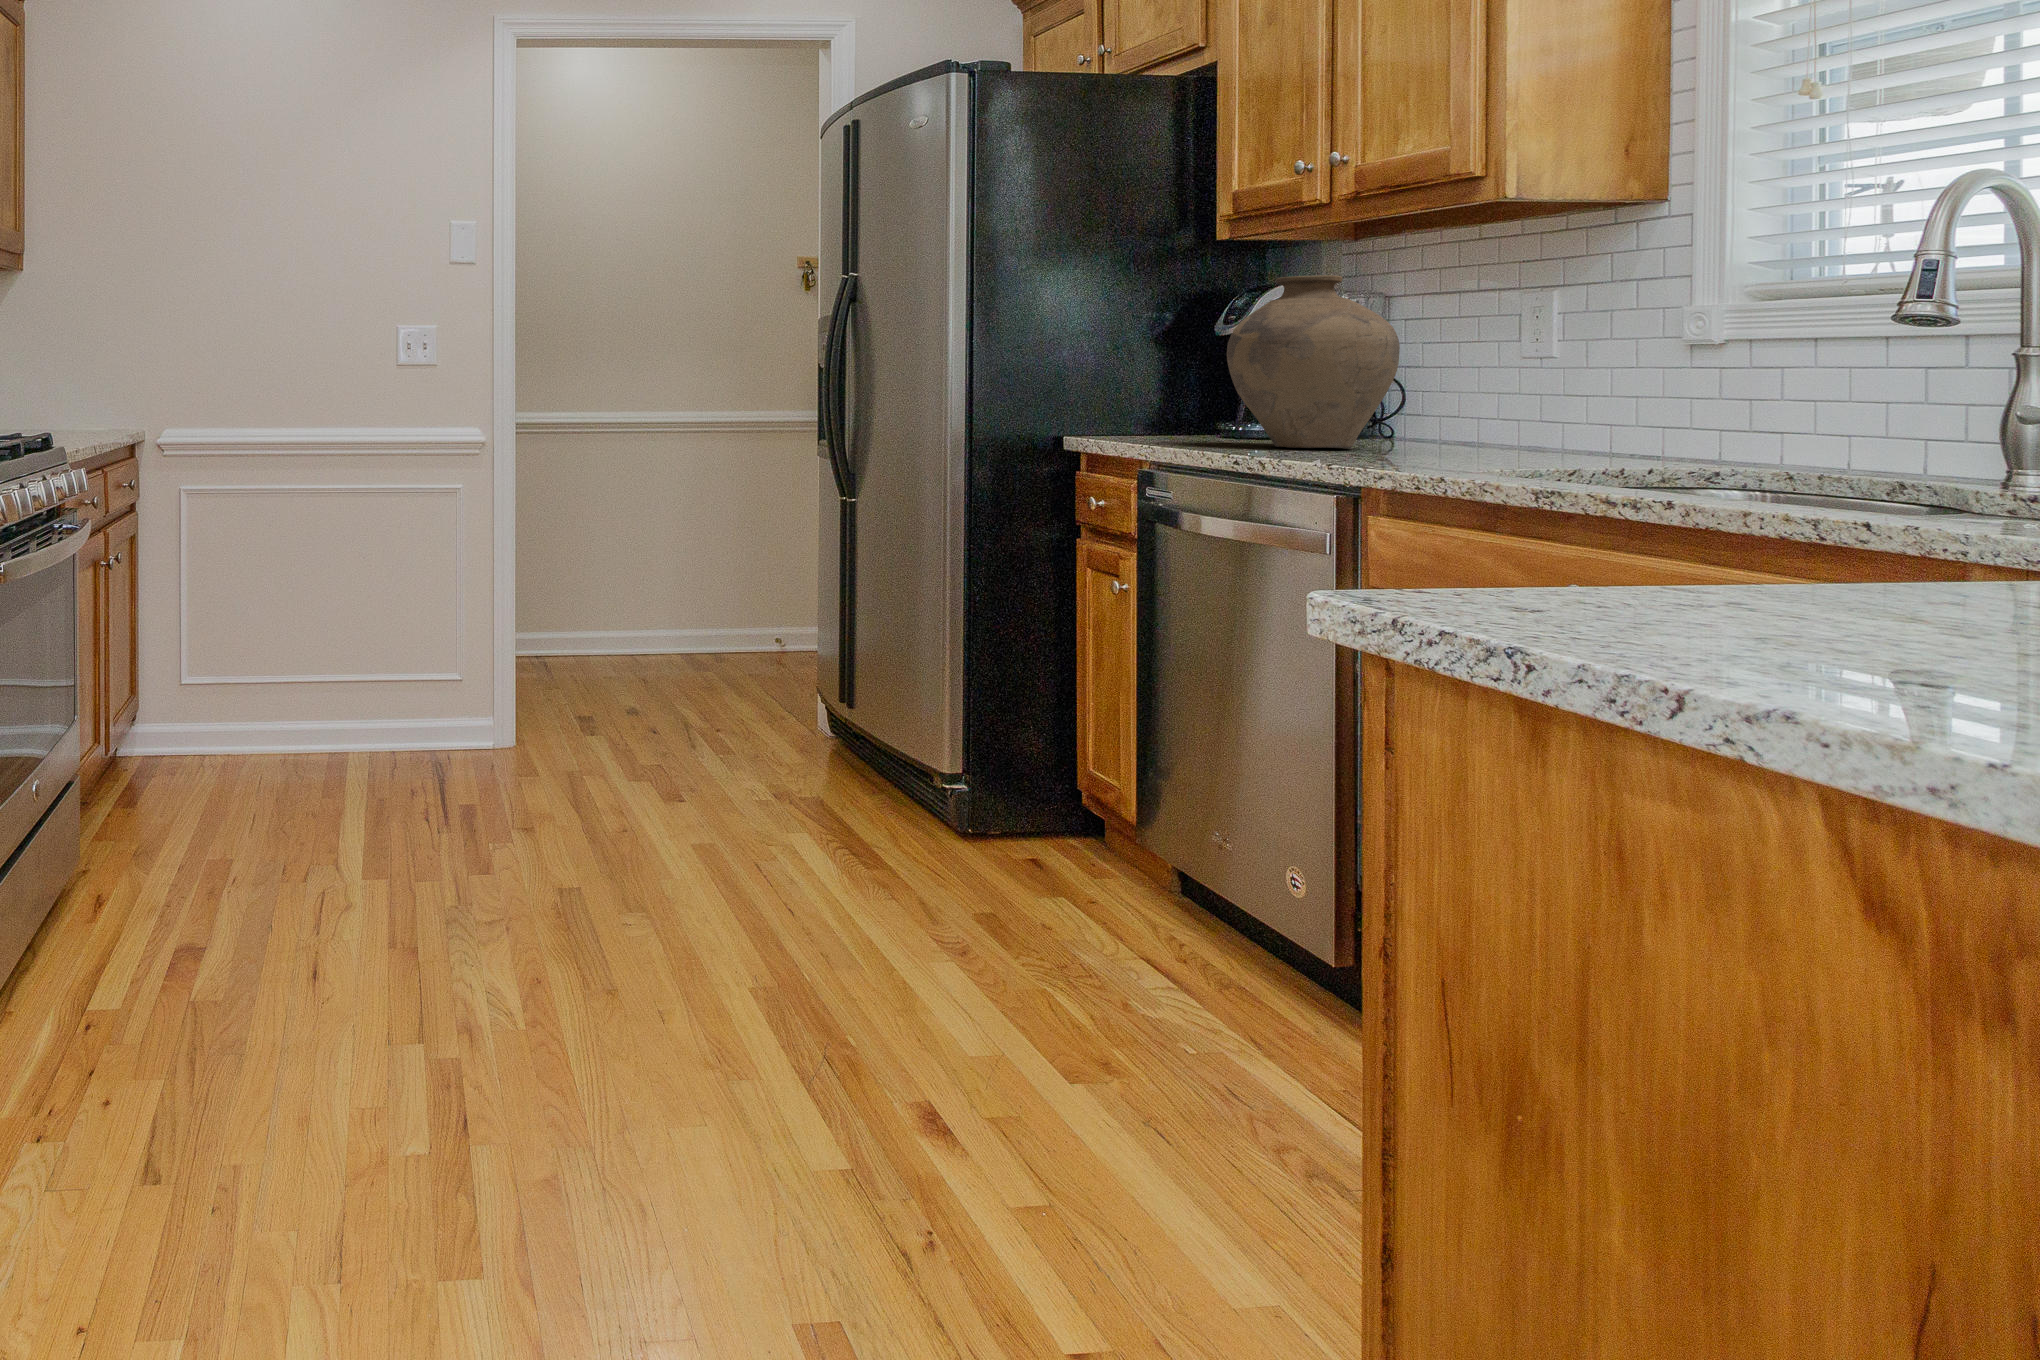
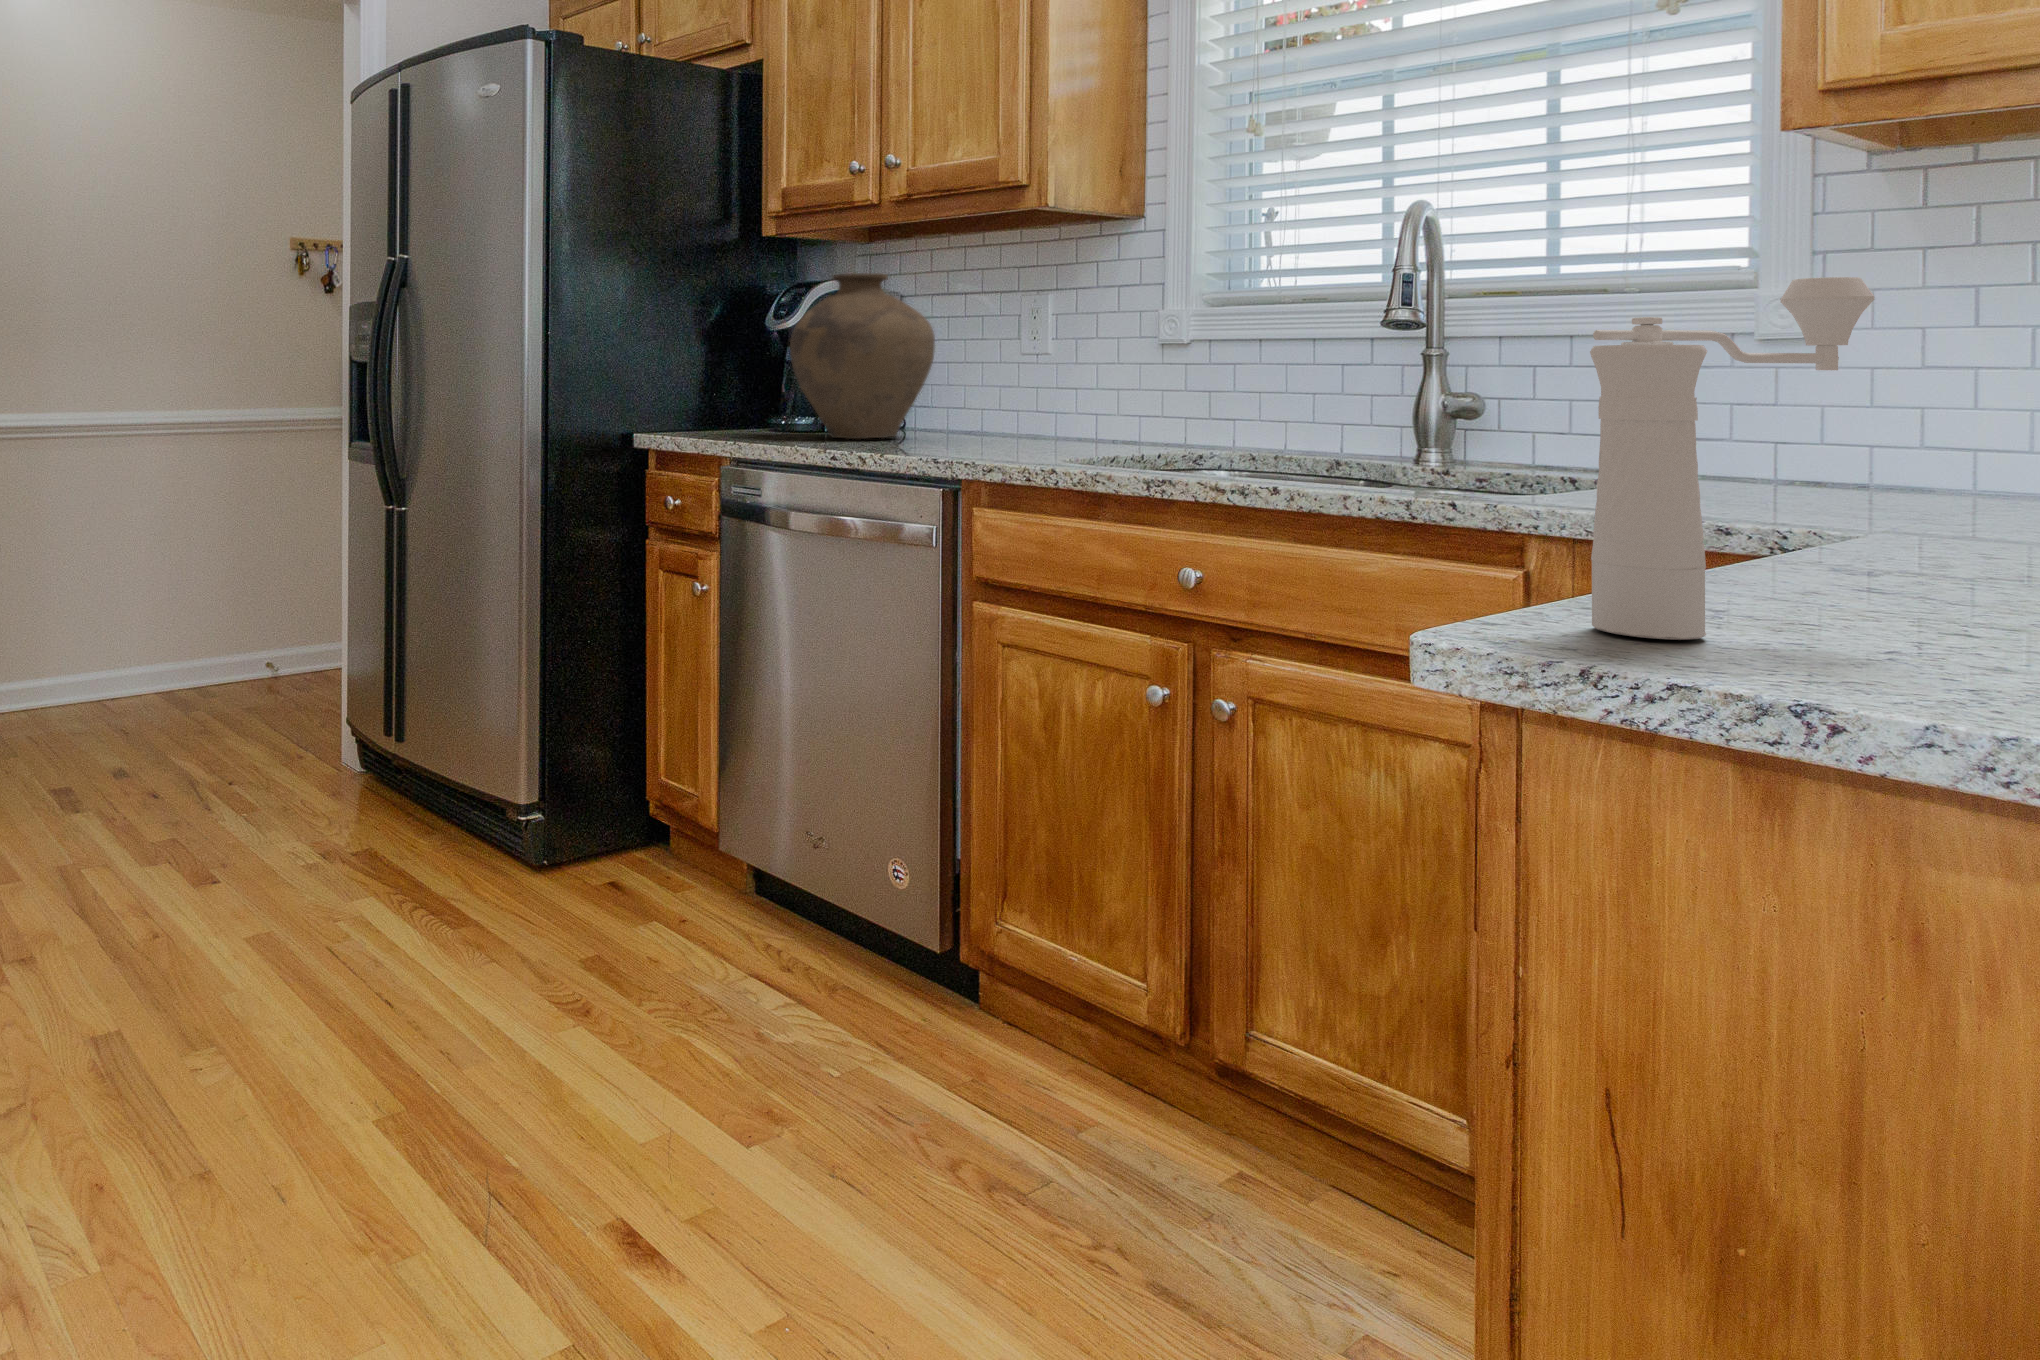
pepper mill: none [1511,241,1872,608] -> present [1590,277,1874,640]

